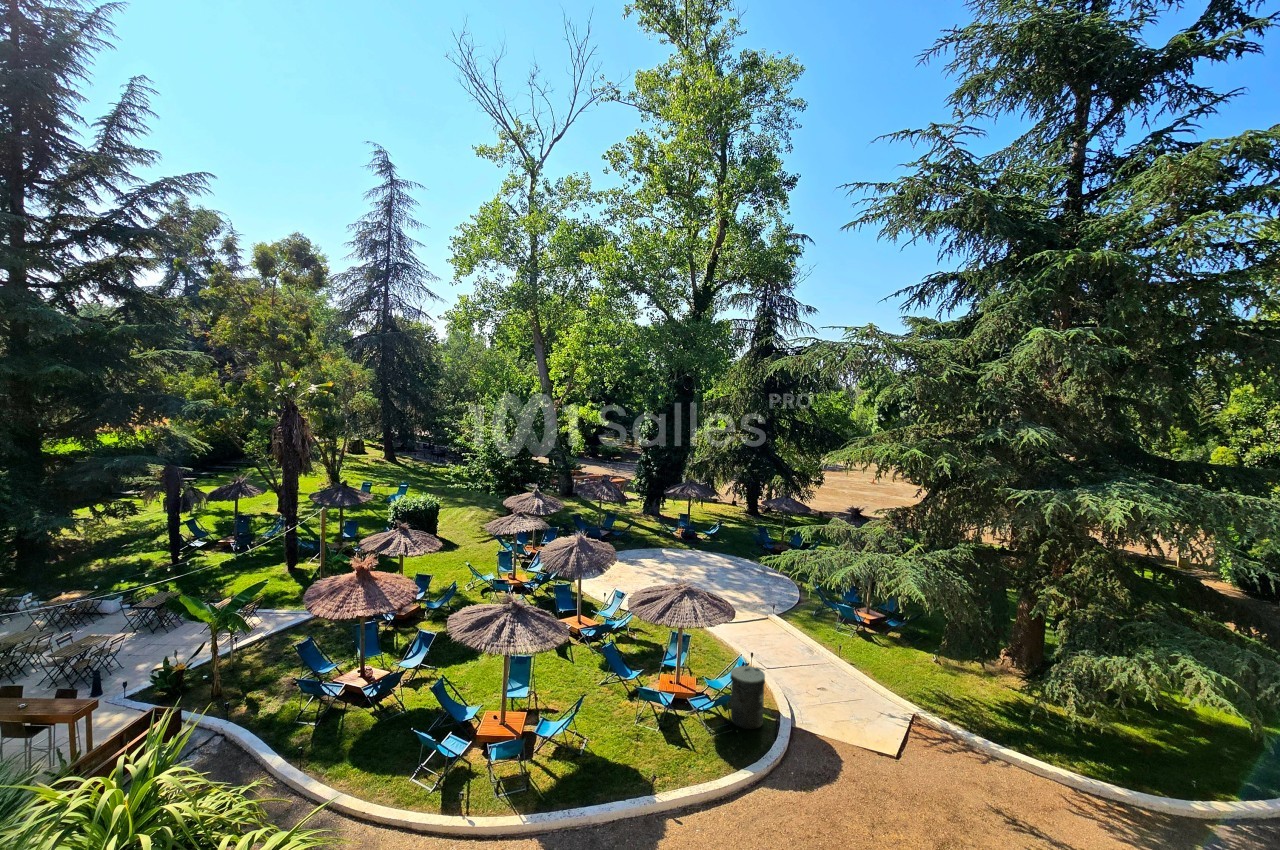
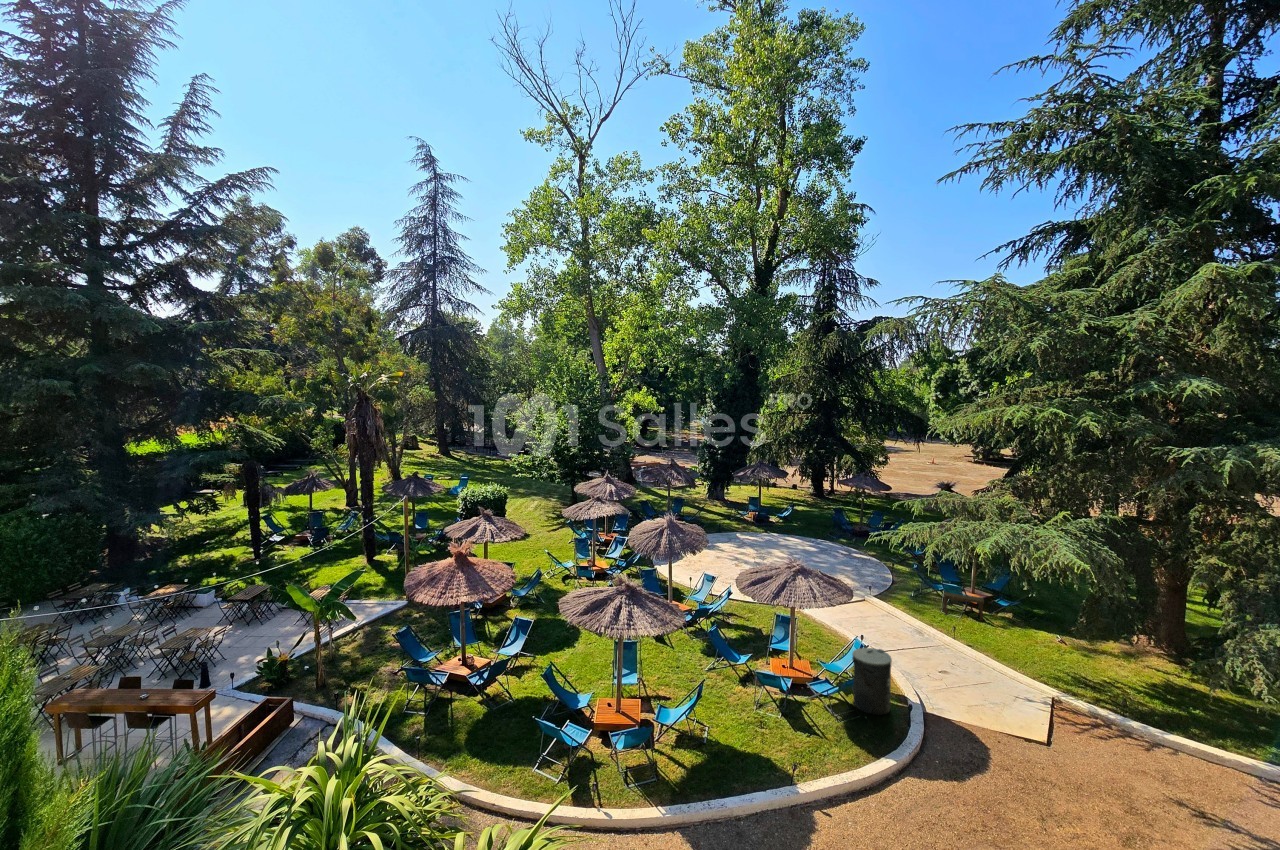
bench: none [840,613,876,641] -> present [943,592,984,621]

